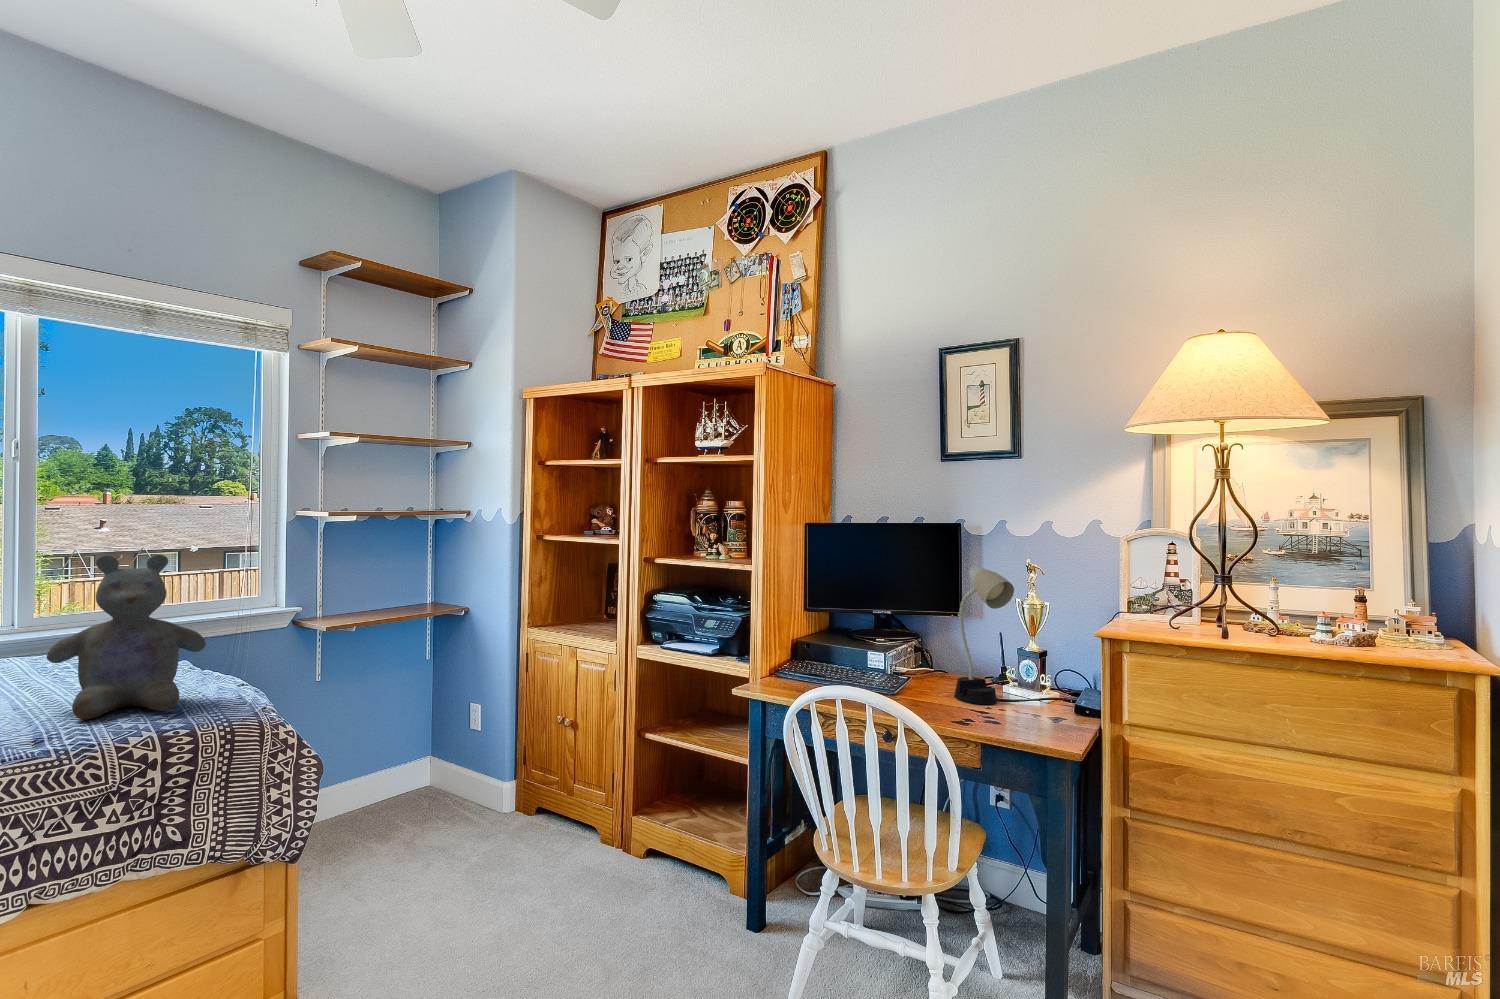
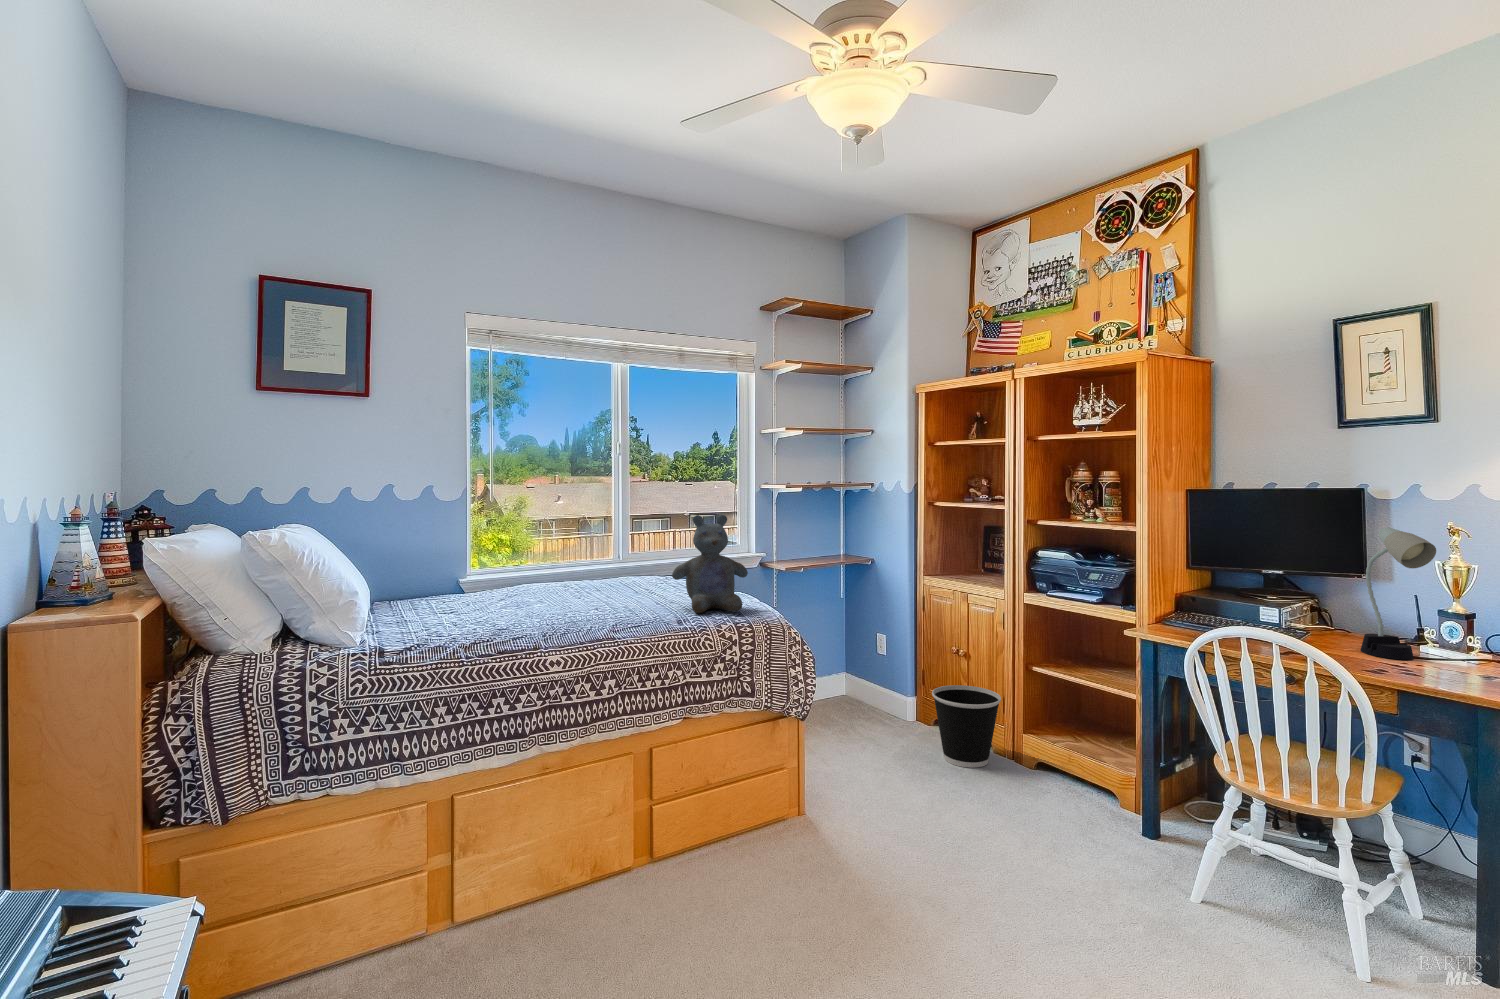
wastebasket: none [524,765,609,874] -> present [932,685,1001,768]

